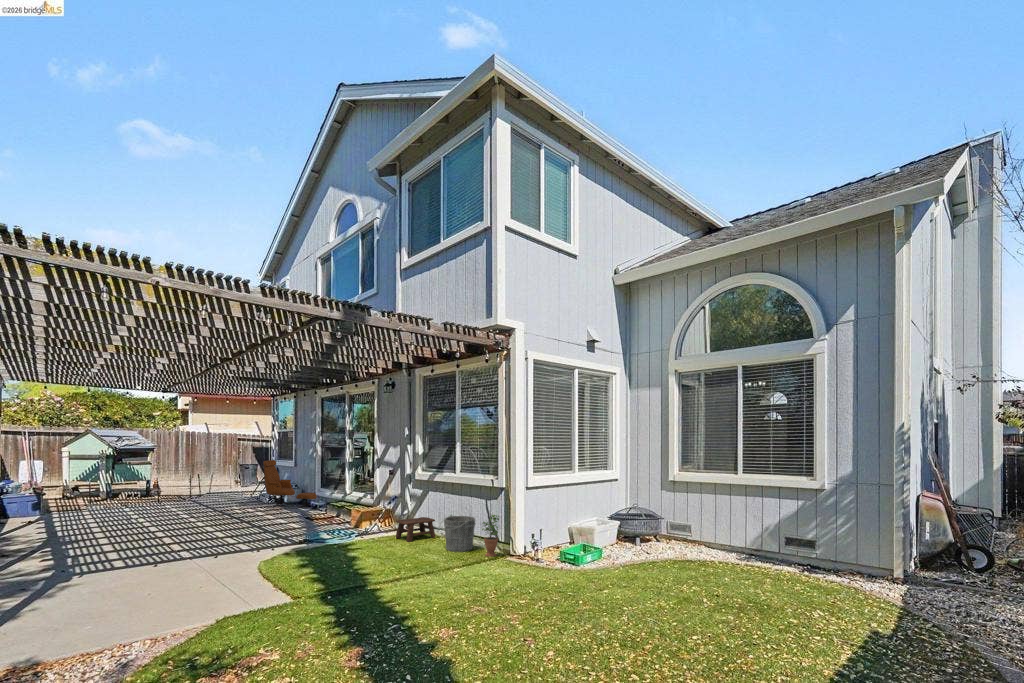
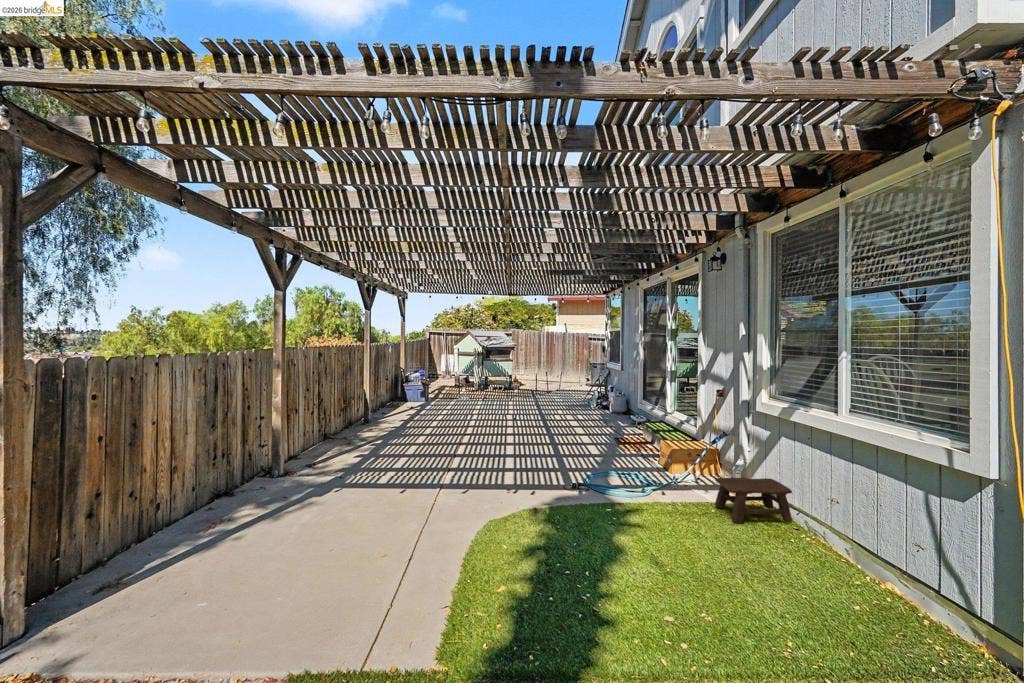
lounge chair: present [263,460,317,508] -> none [583,363,640,420]
bucket: present [444,515,475,552] -> none [798,500,893,594]
potted plant: present [482,515,499,557] -> none [914,535,979,649]

